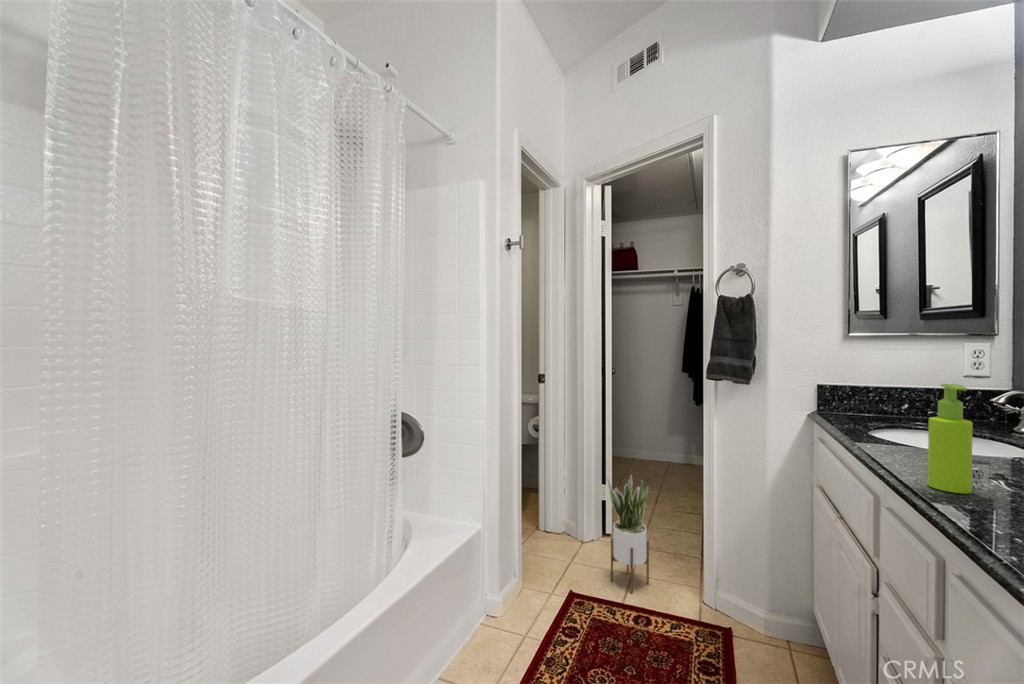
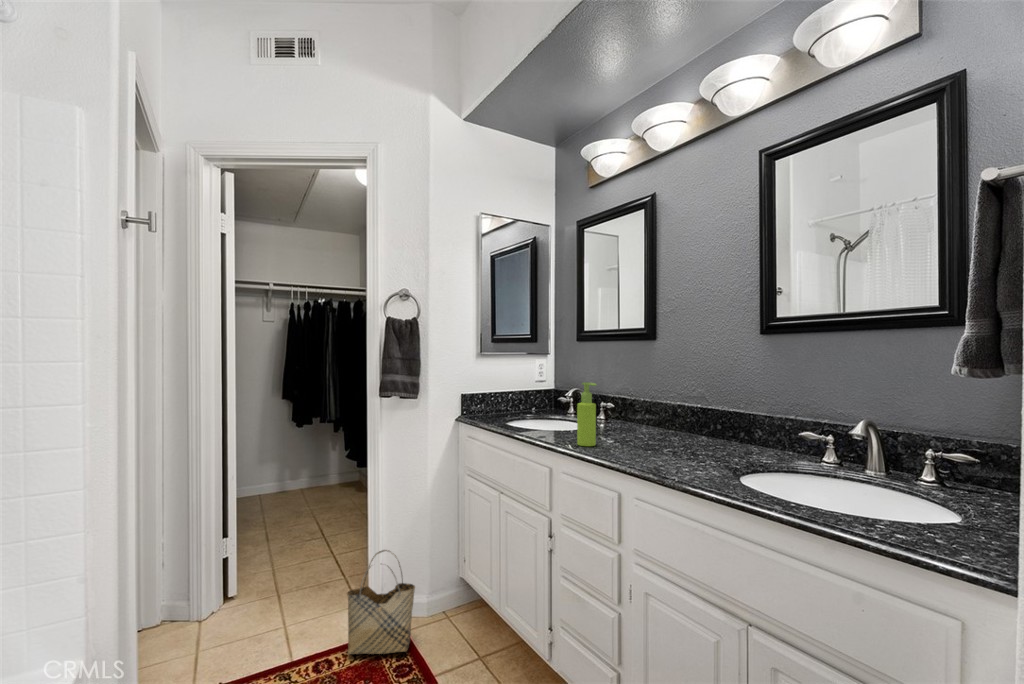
potted plant: present [607,475,649,593] -> none [264,511,308,649]
woven basket: none [665,539,736,654] -> present [347,550,415,654]

